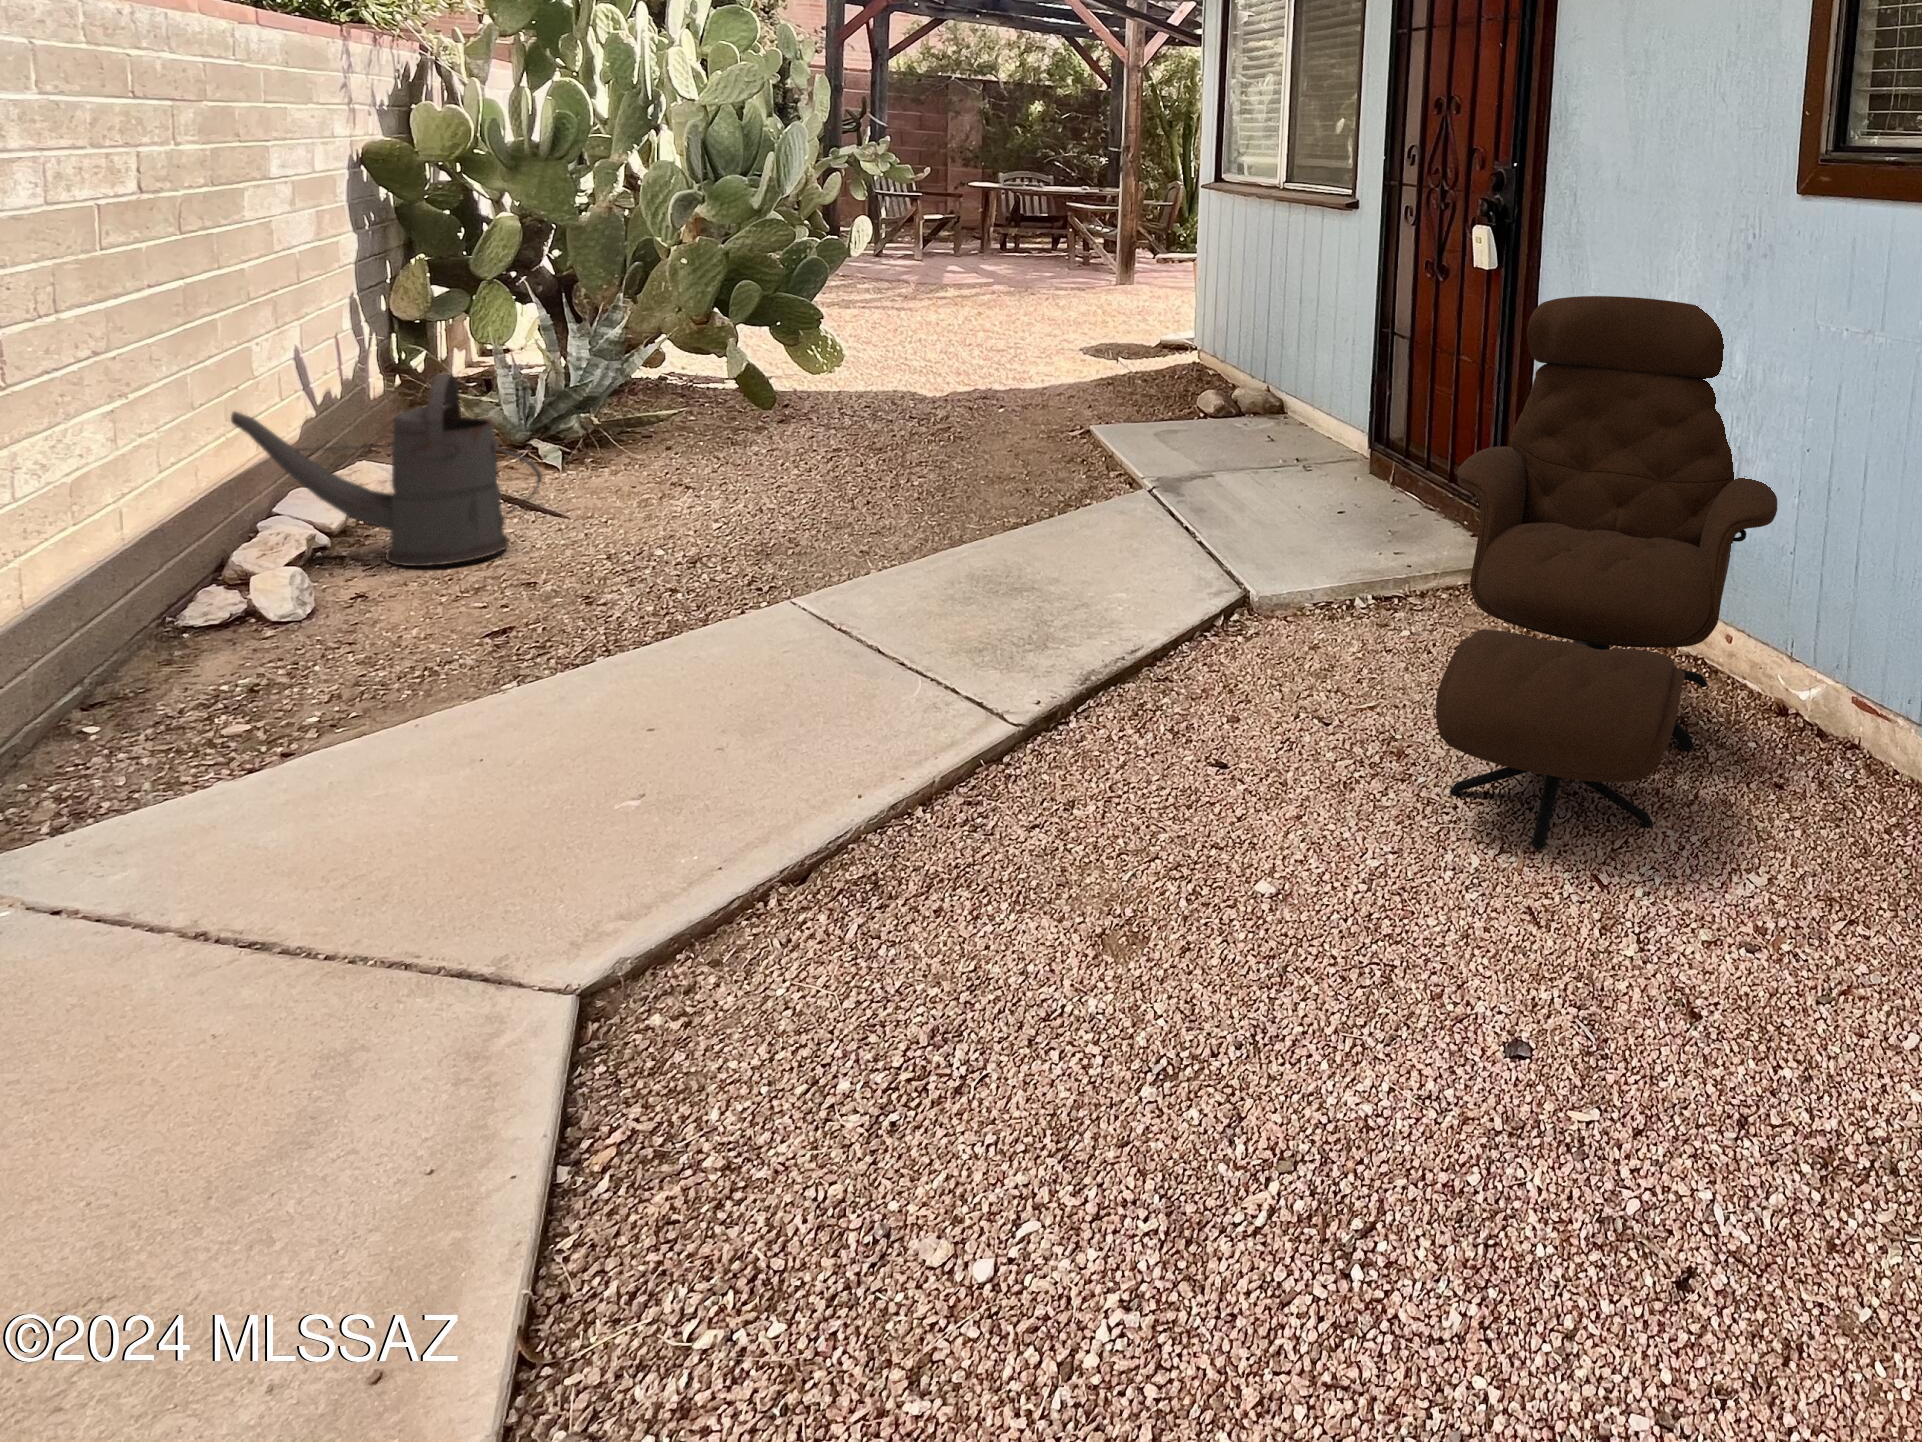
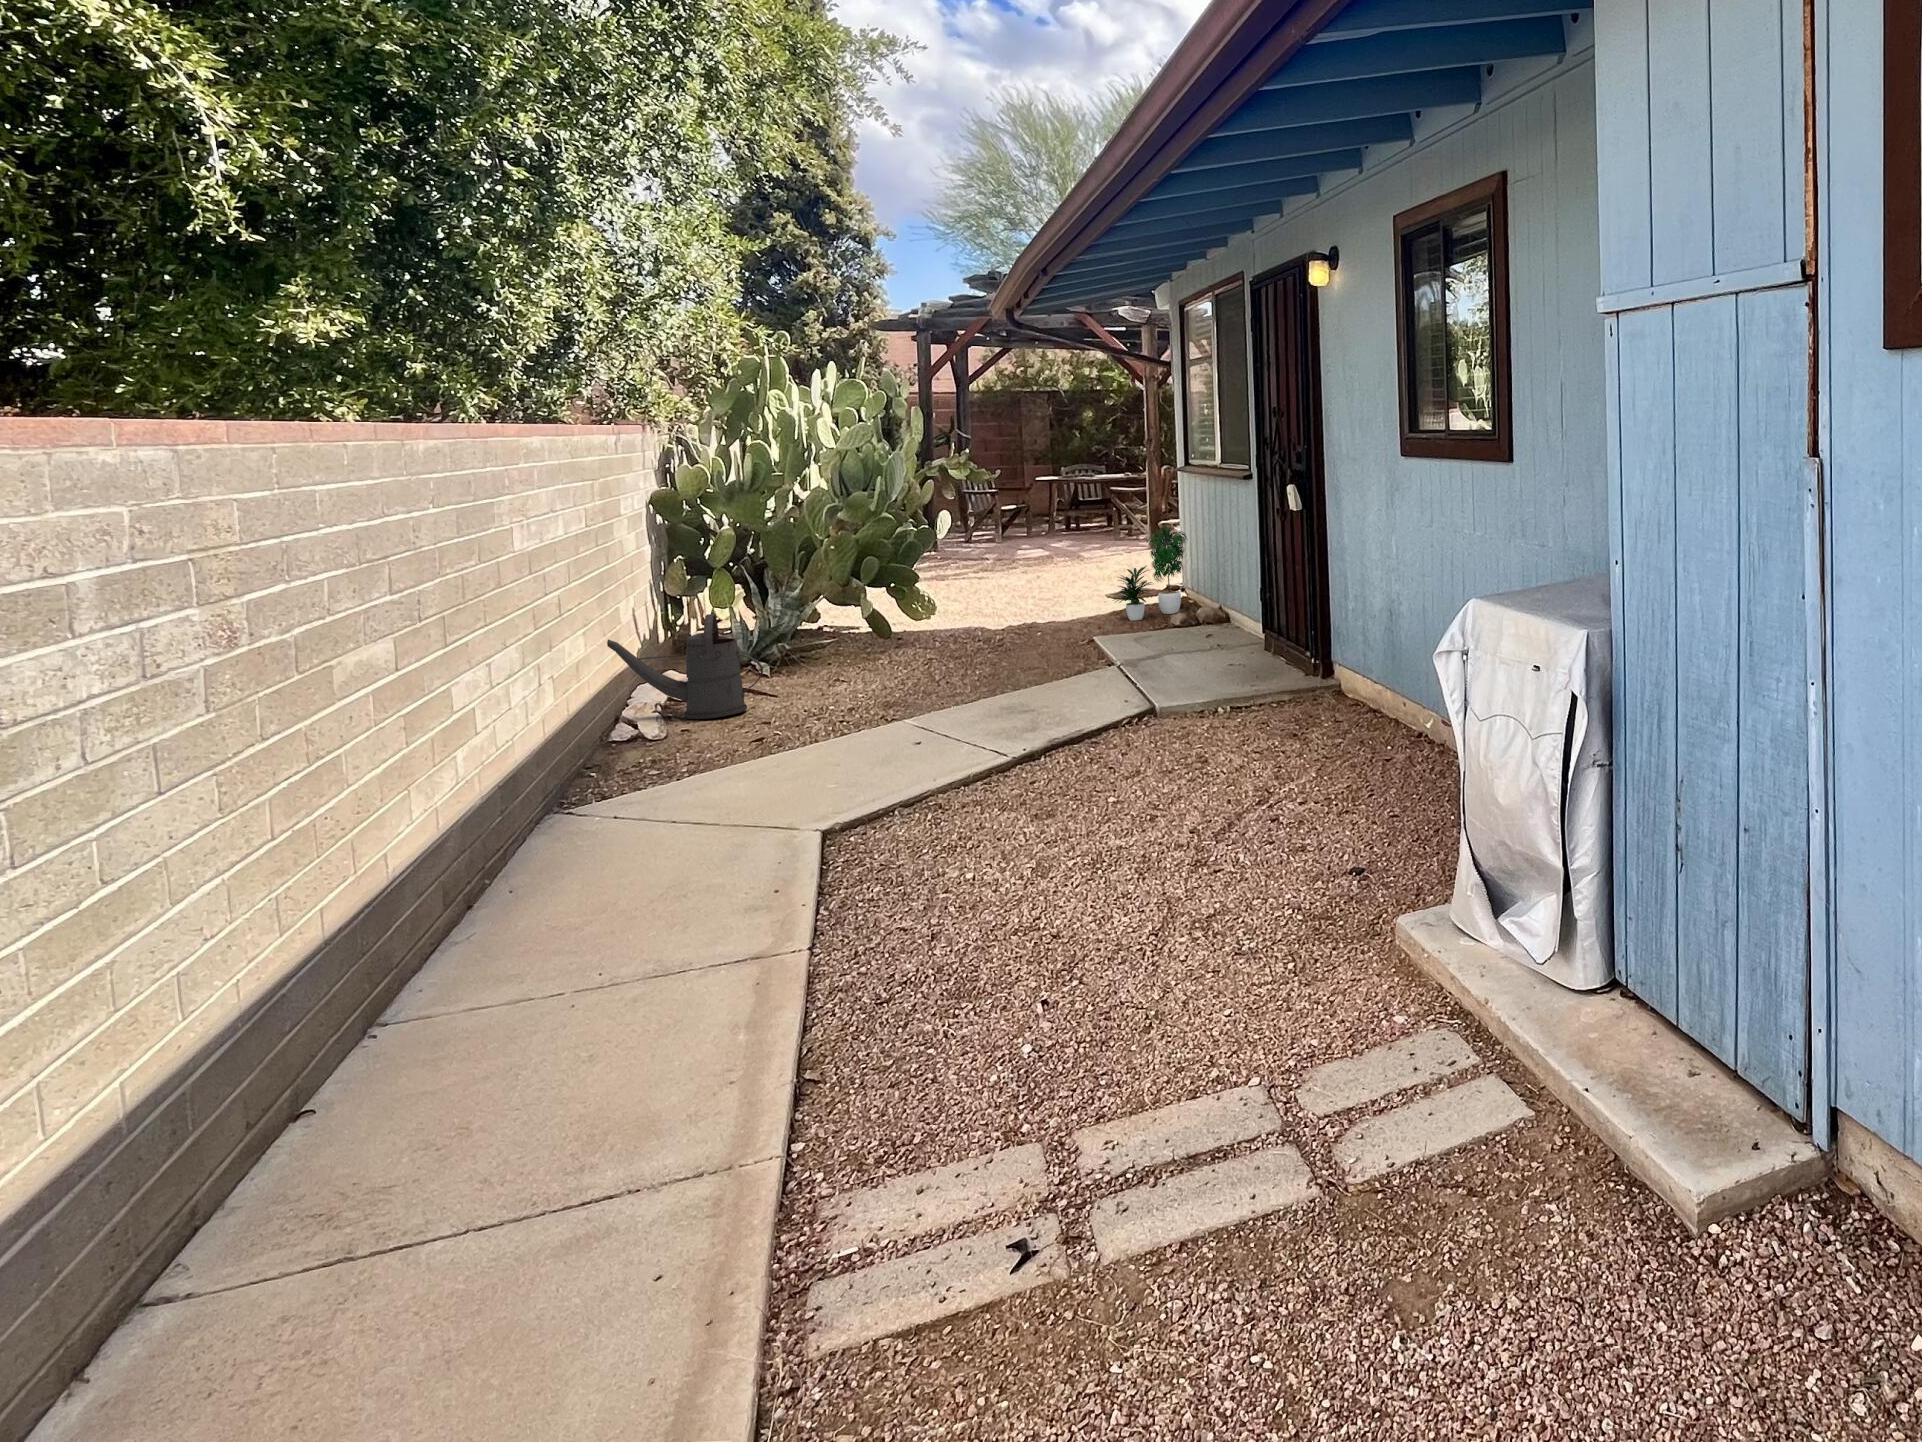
potted plant: none [1112,261,1225,401] -> present [1115,524,1187,621]
lounge chair: present [1436,296,1777,849] -> none [1212,519,1423,789]

